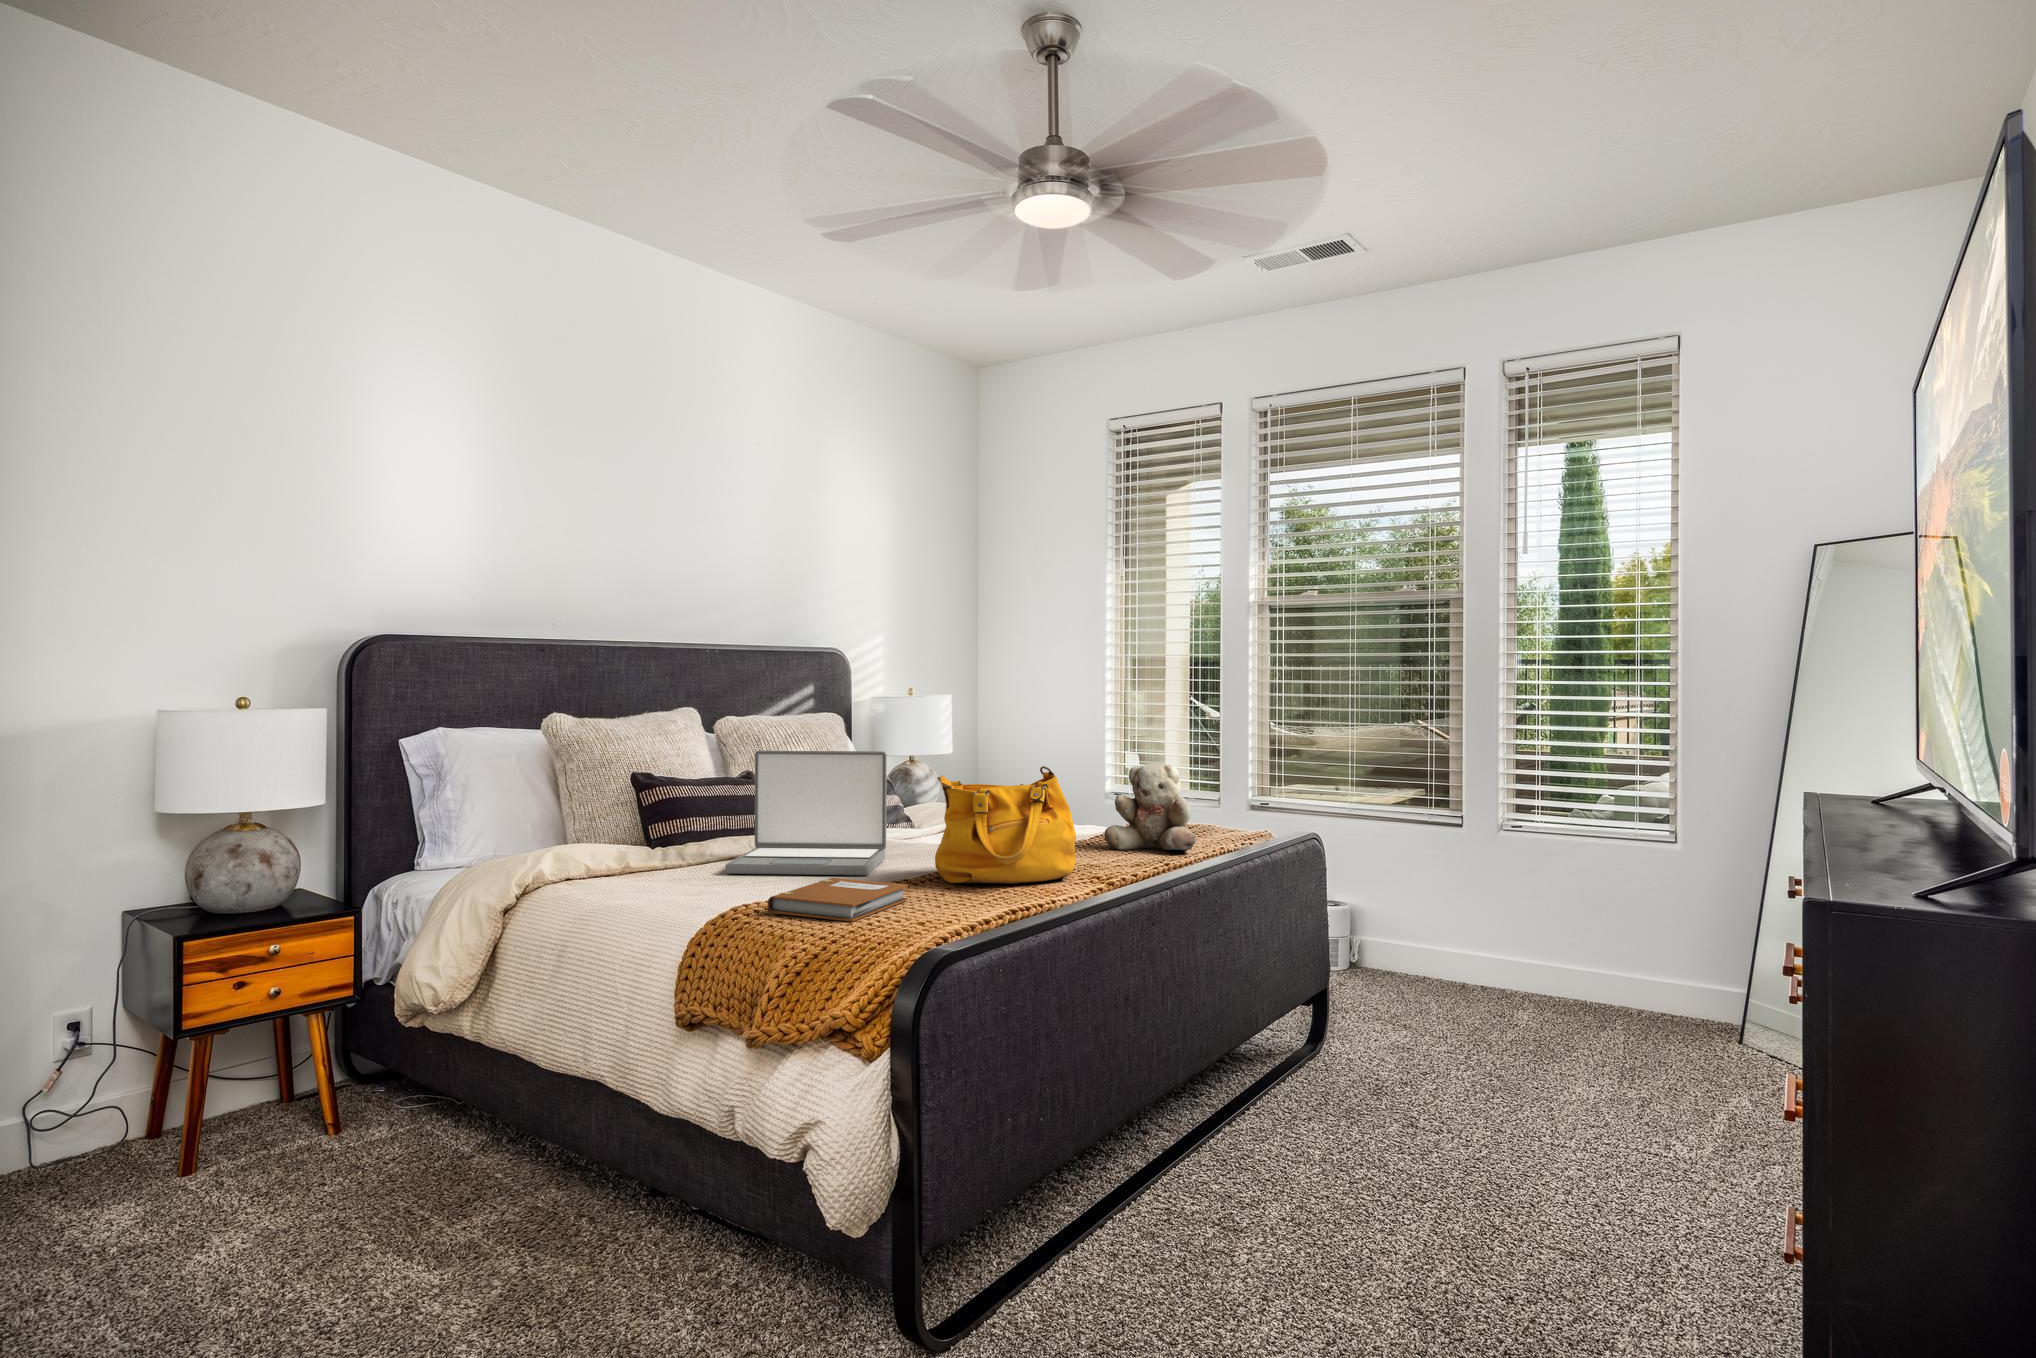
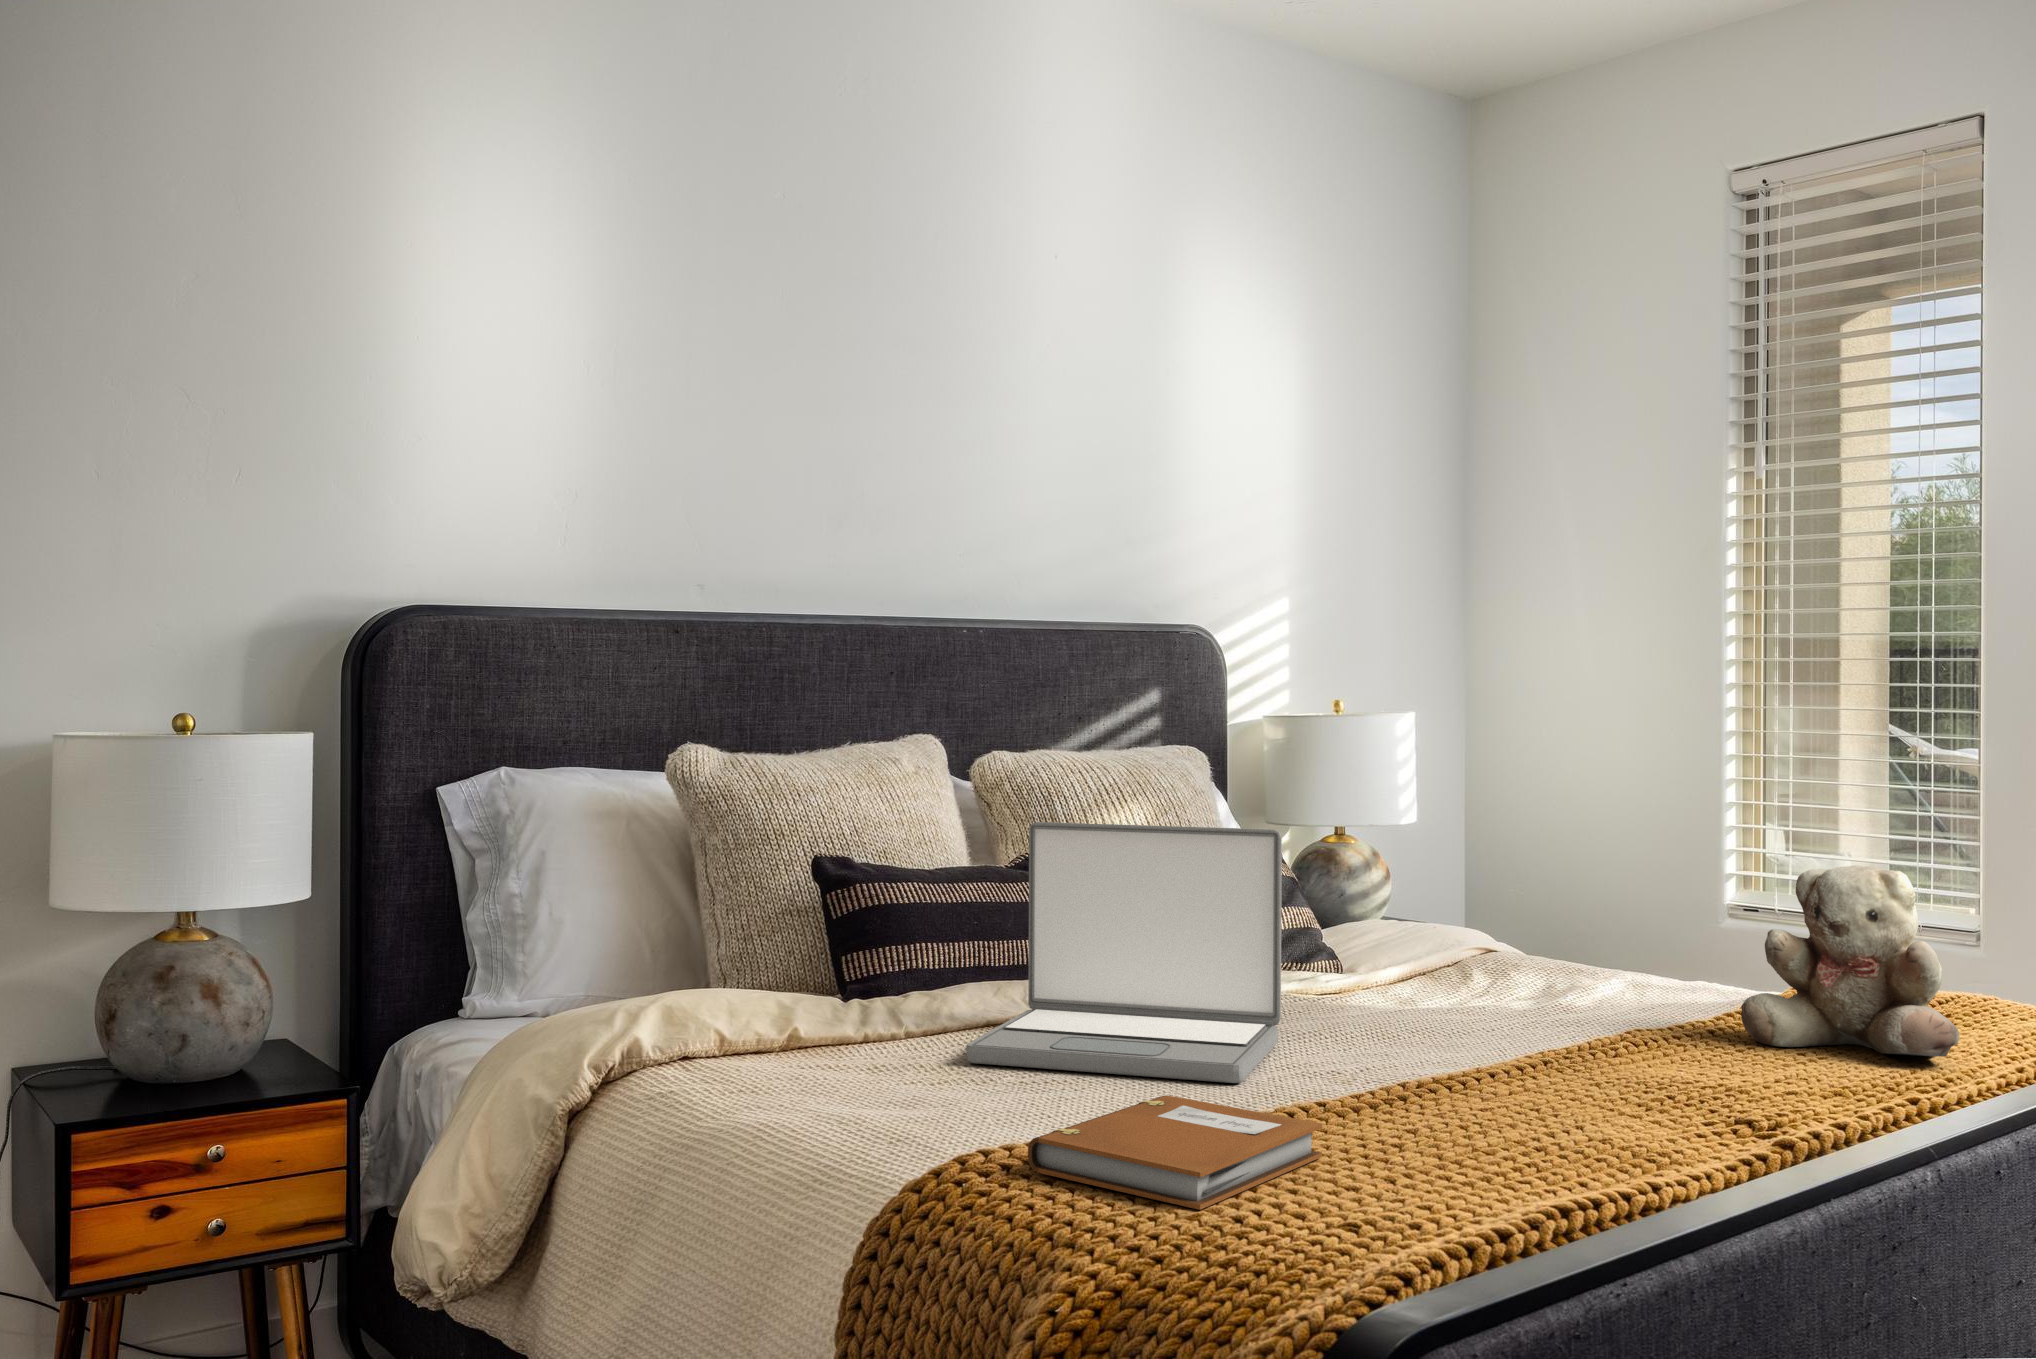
handbag: present [935,766,1076,884] -> none [1381,873,1692,1126]

